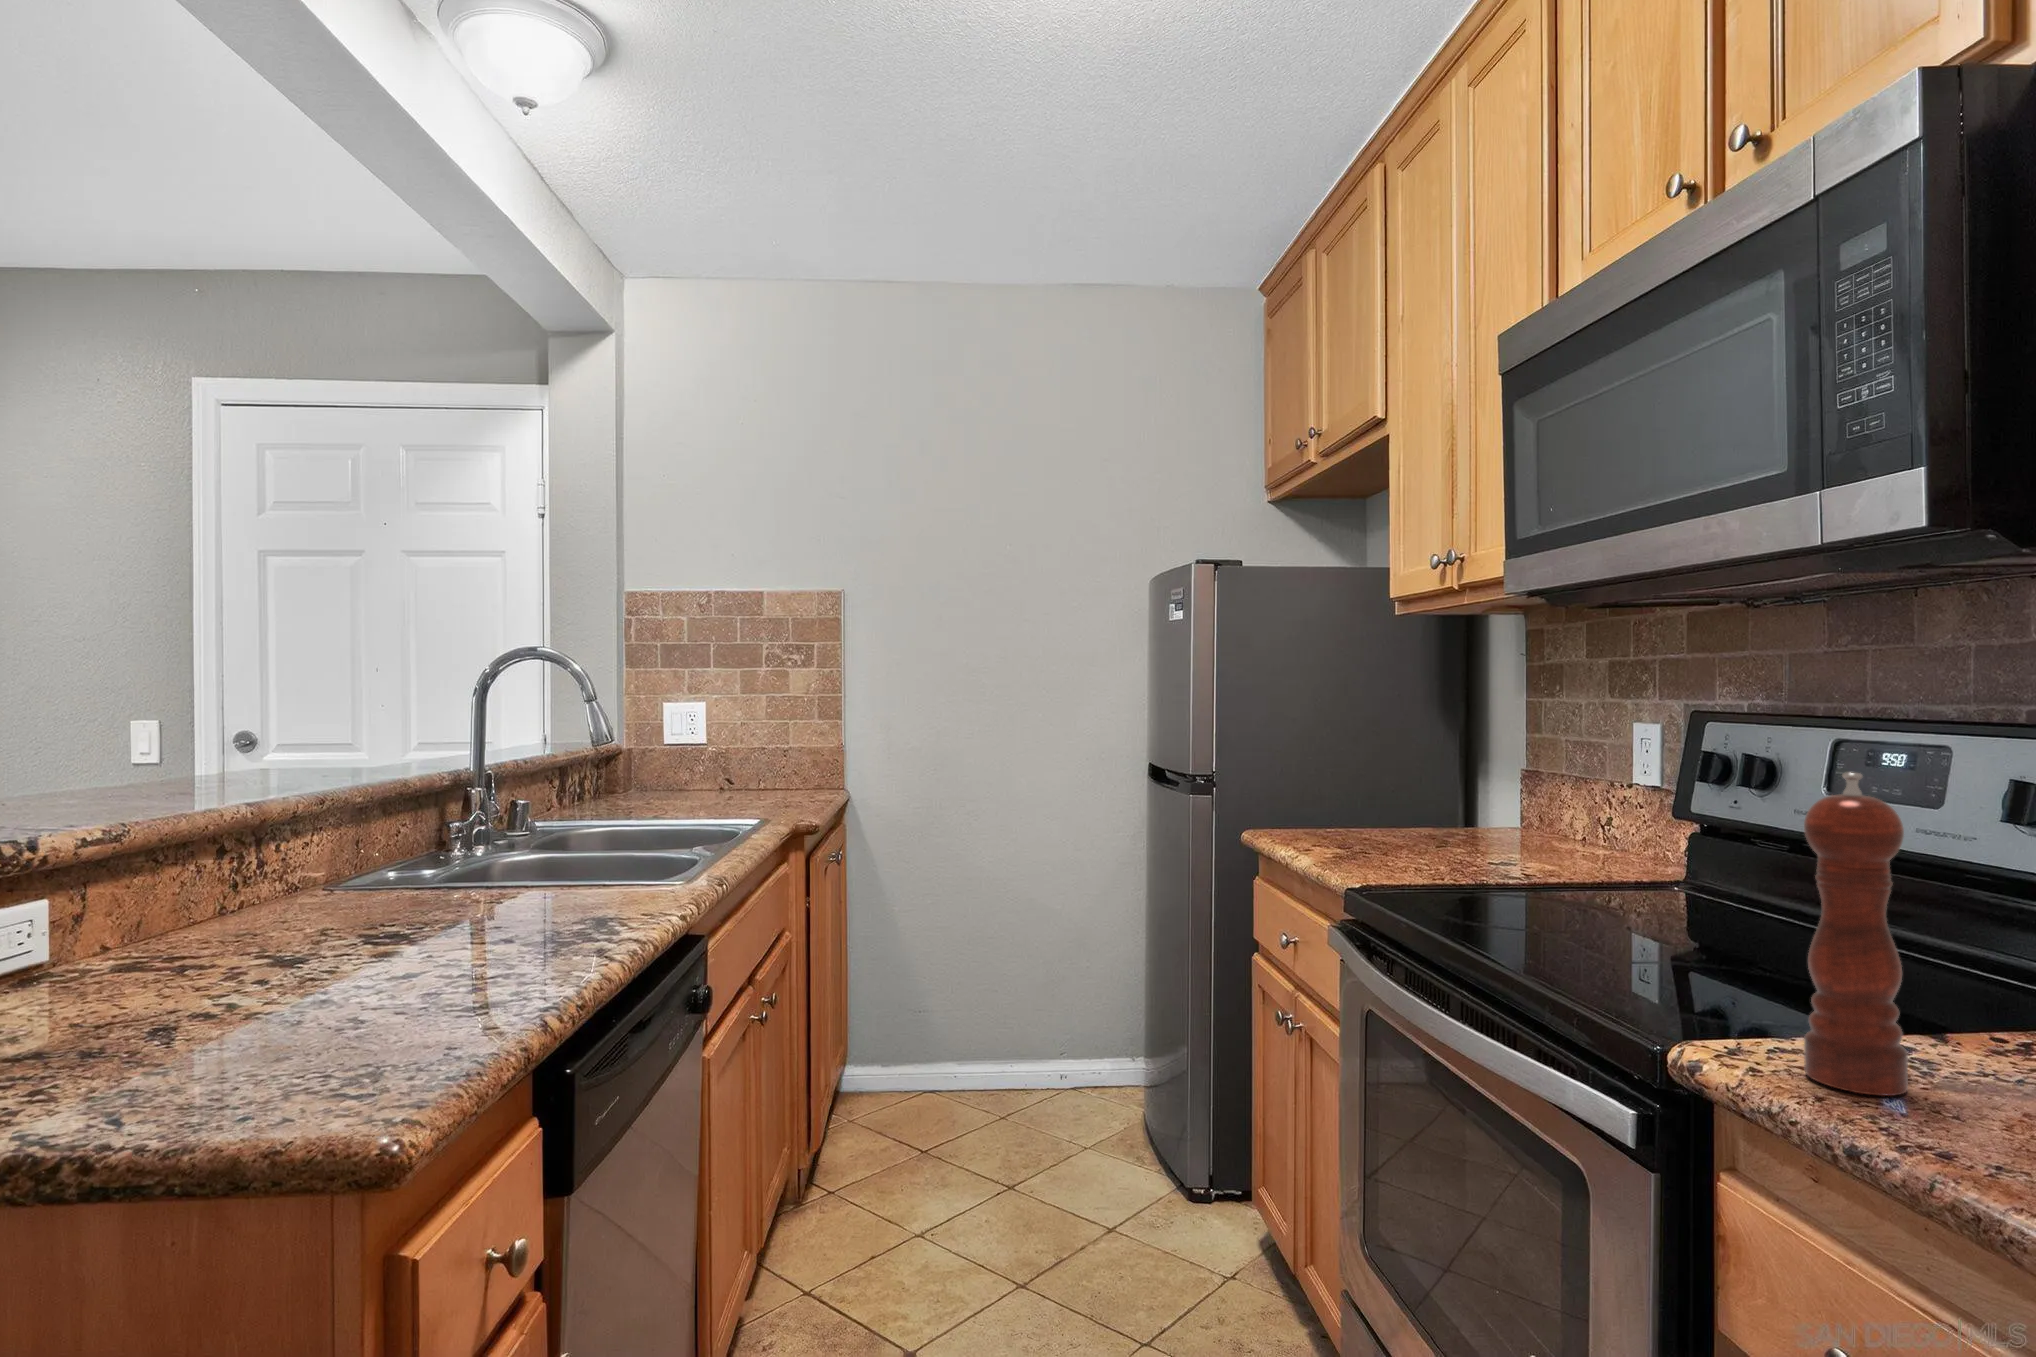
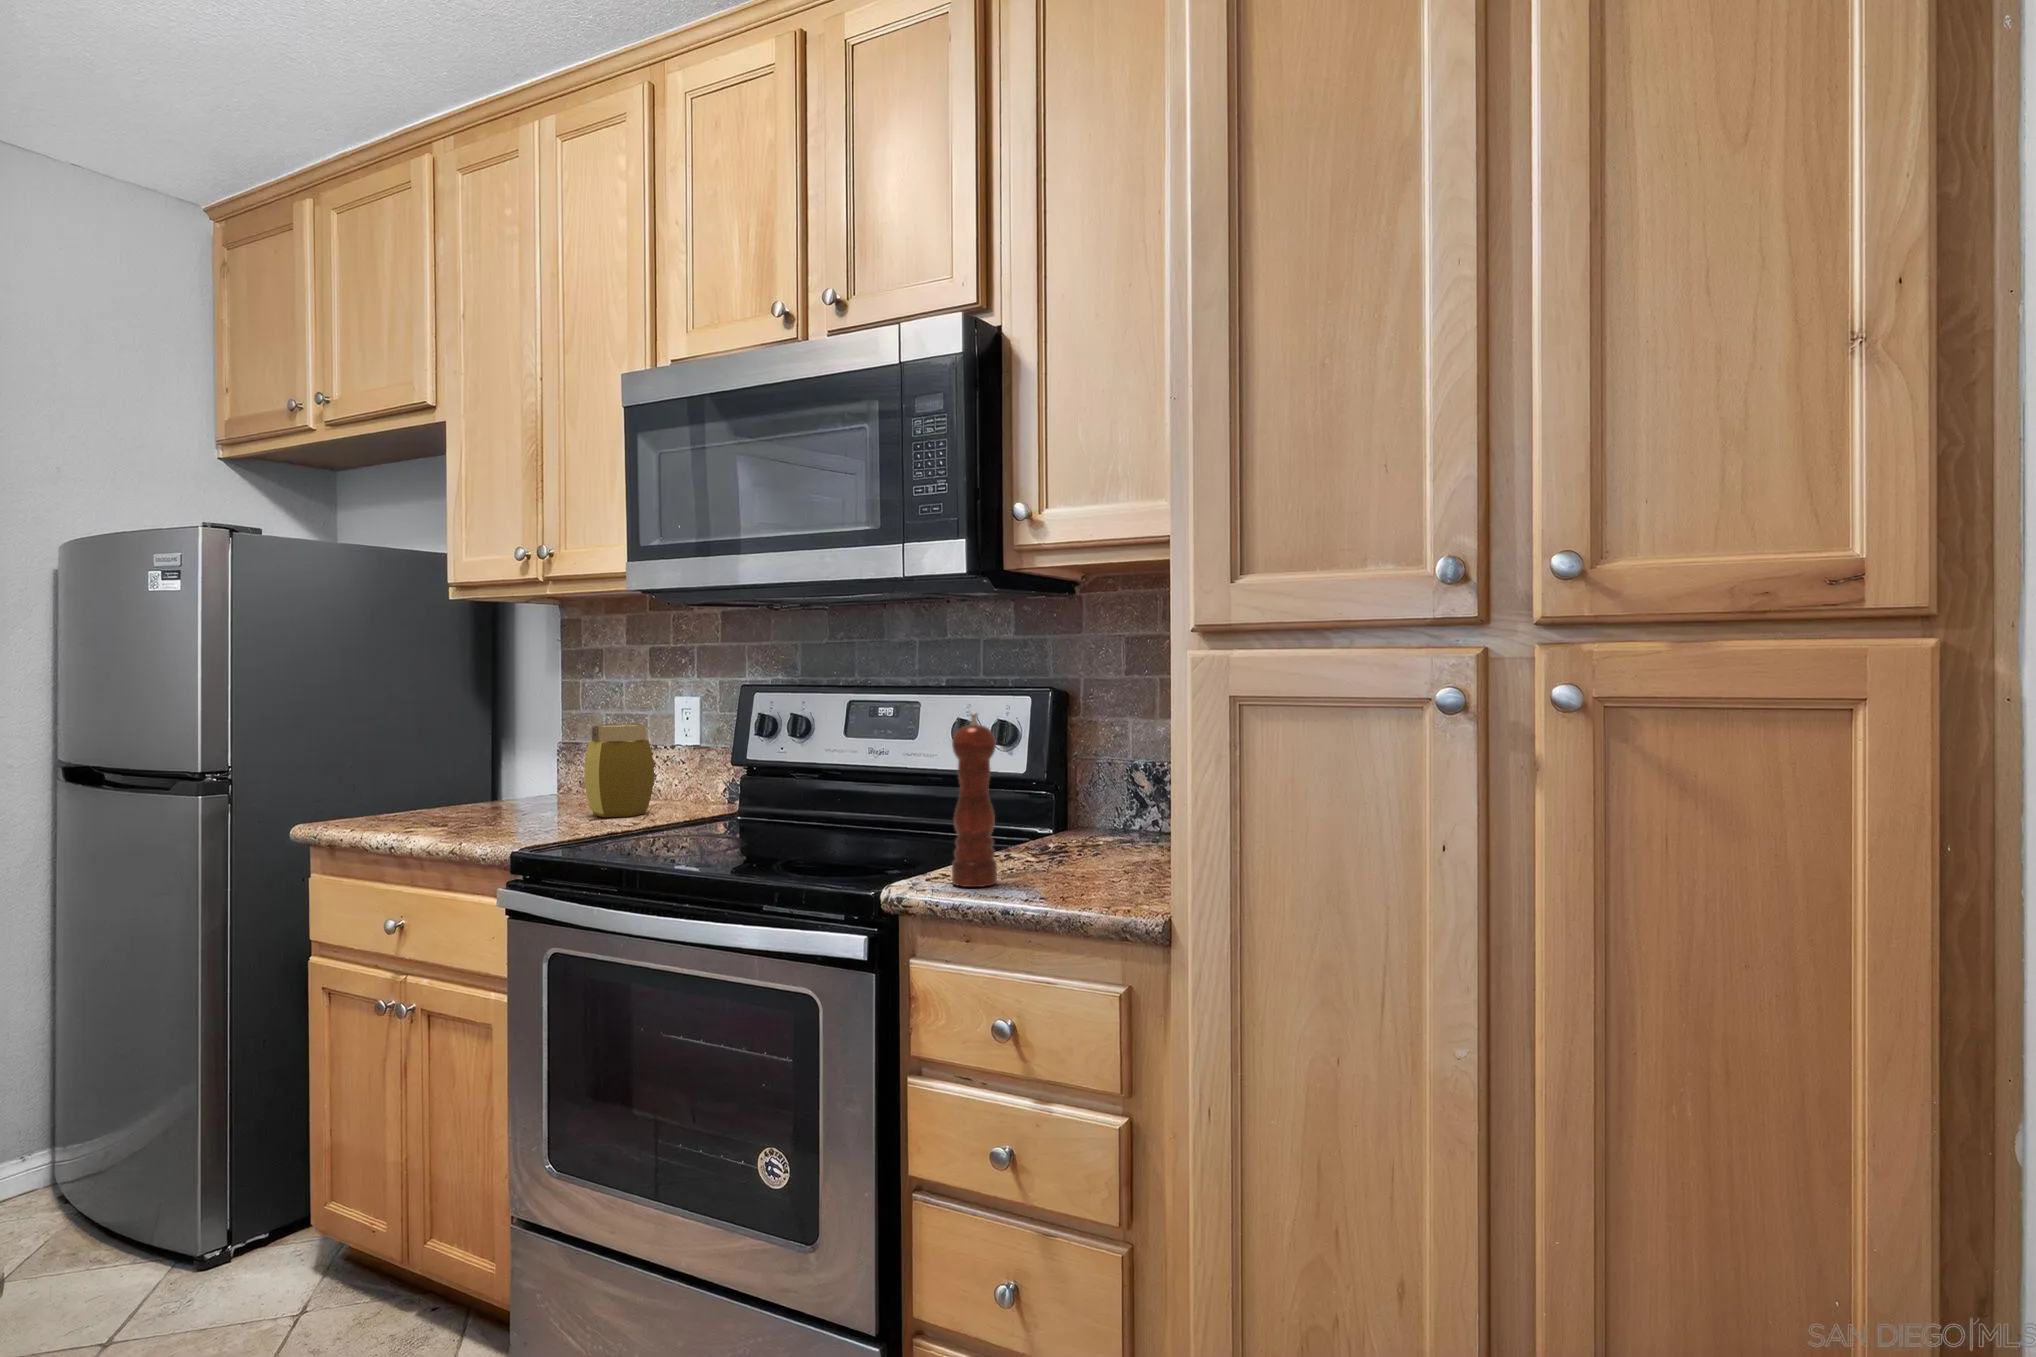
jar: none [1497,753,1579,865] -> present [584,724,654,817]

